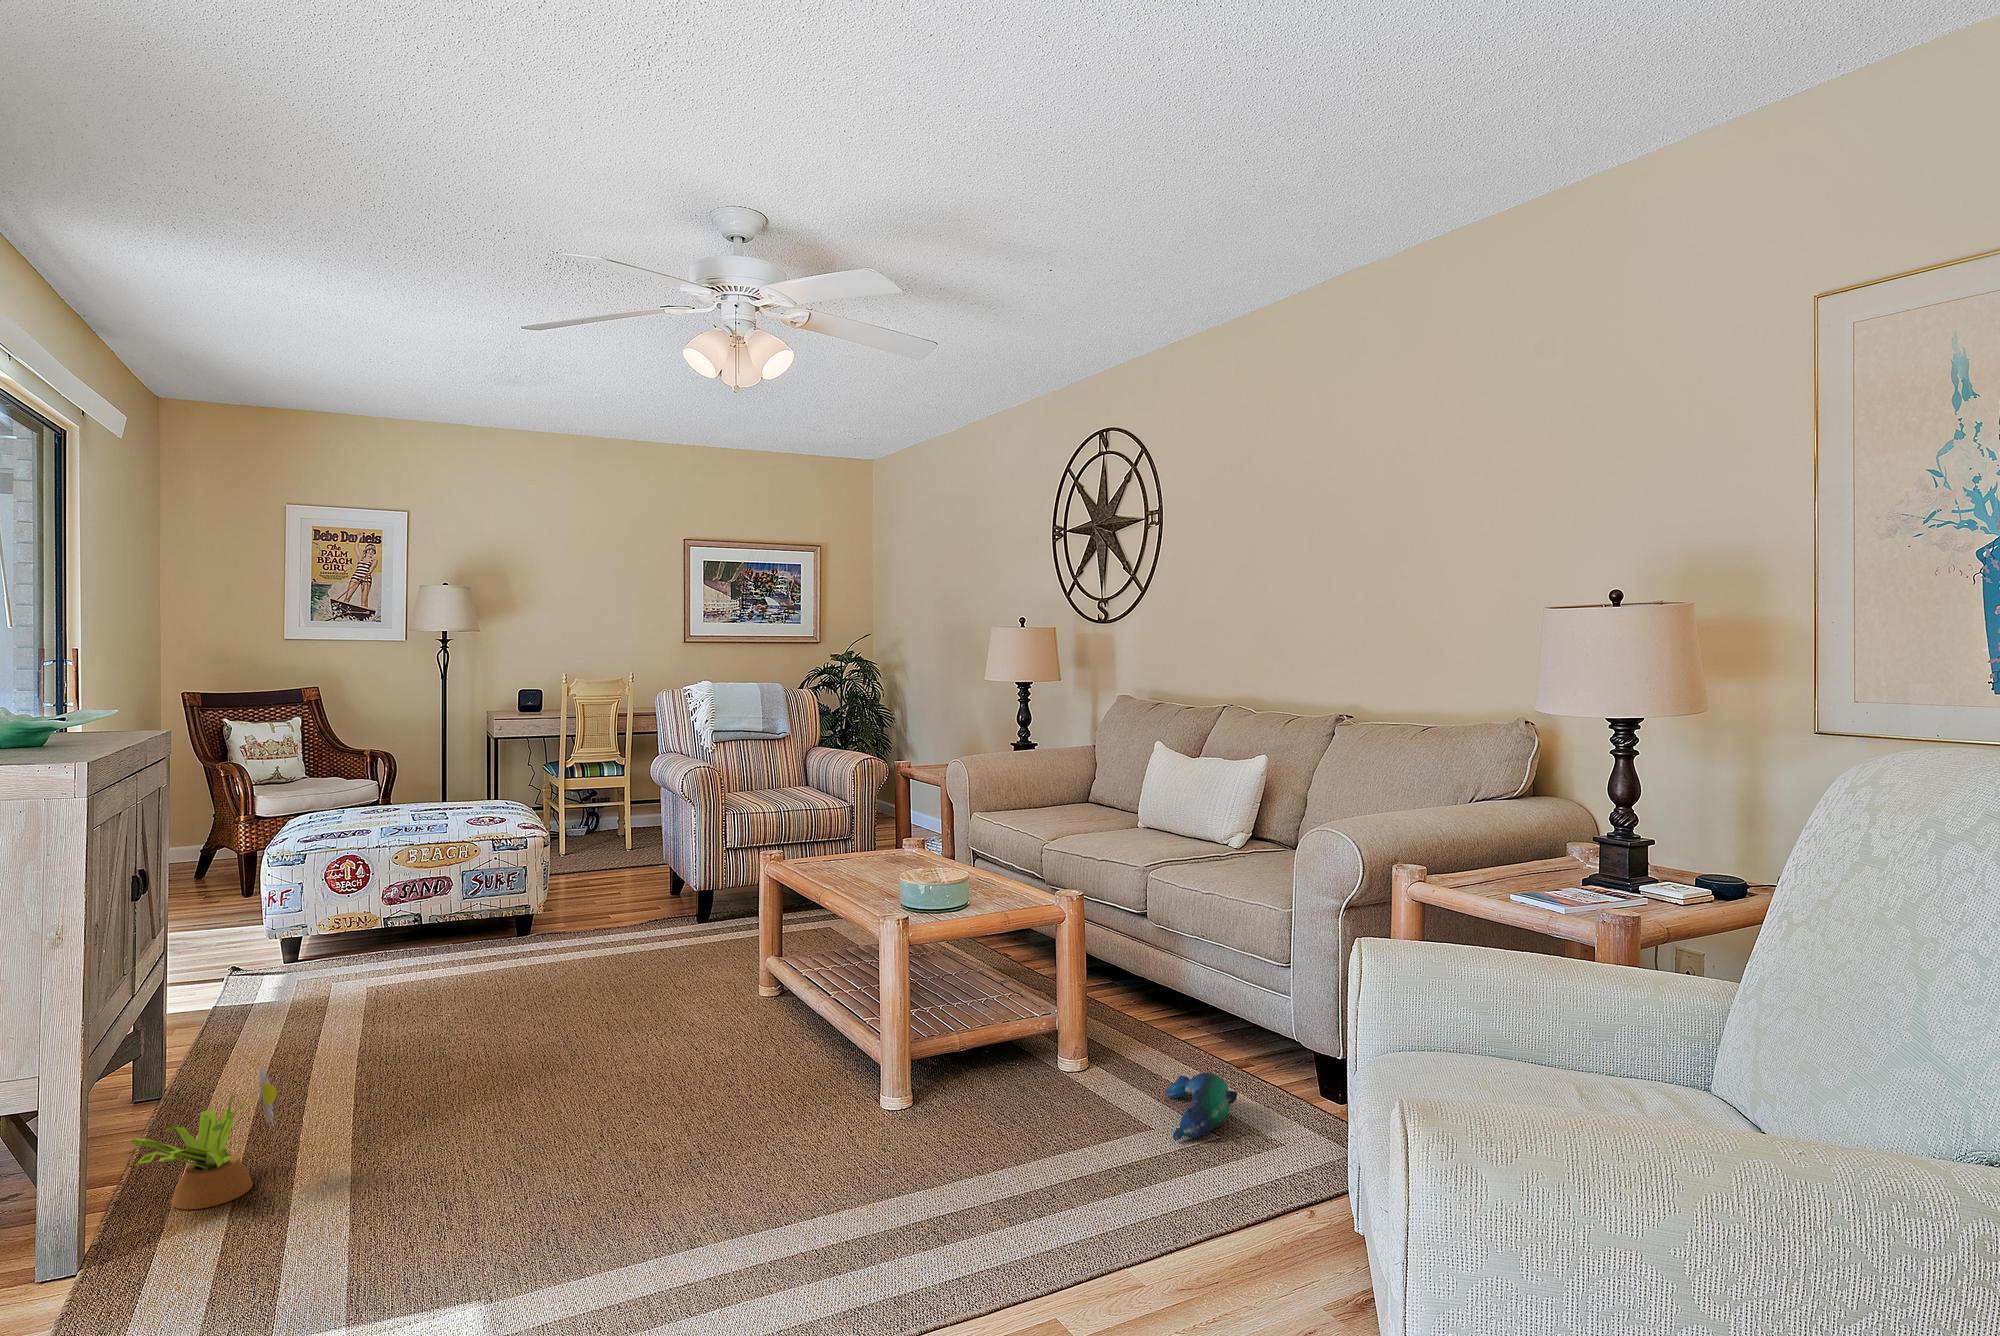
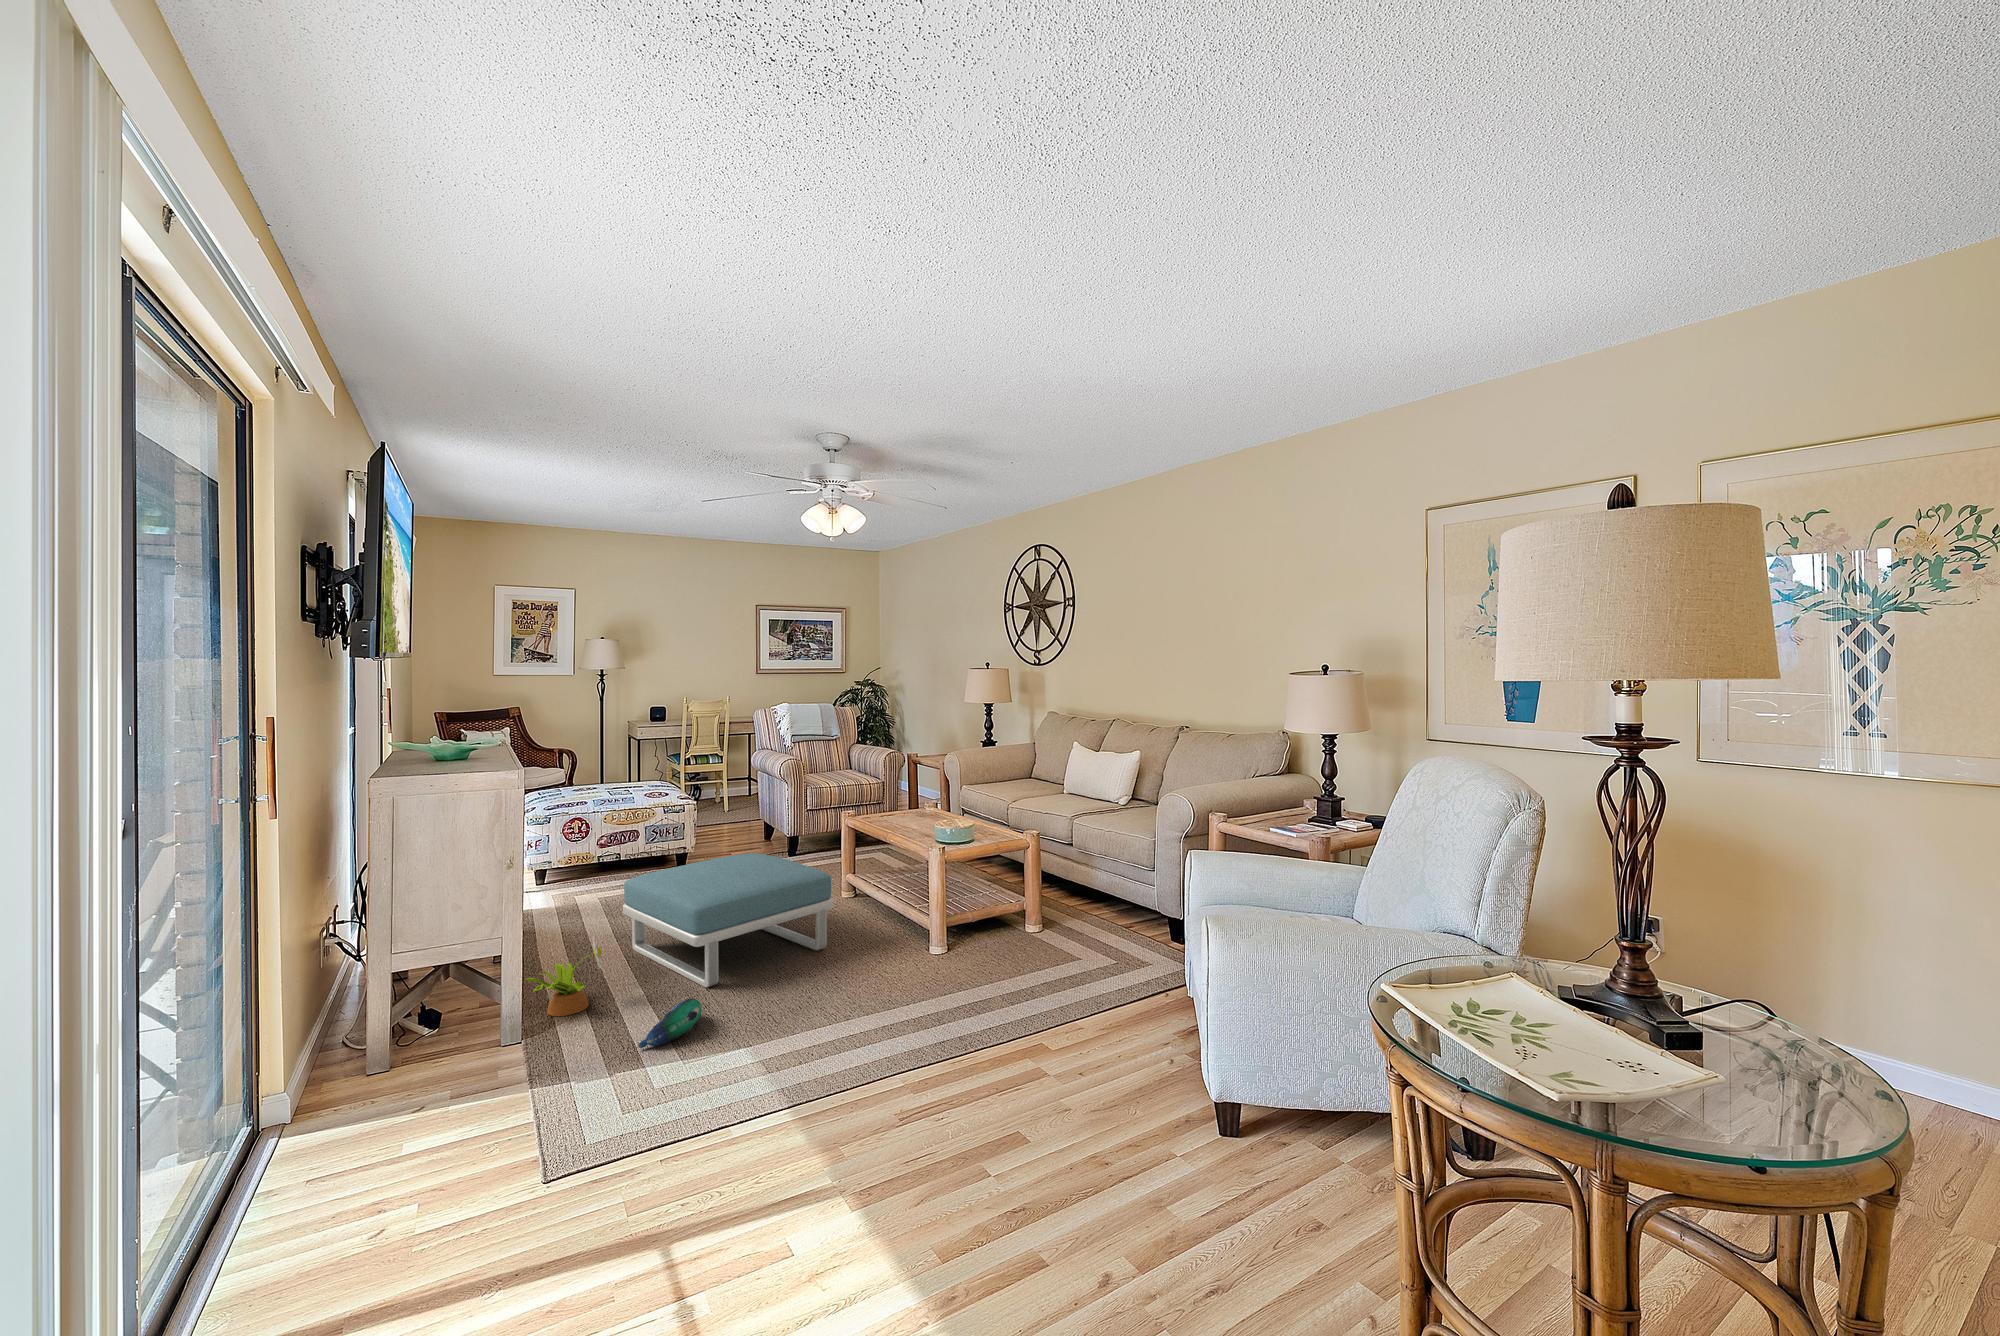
footstool: none [359,920,716,1160] -> present [623,853,833,987]
plush toy: present [1165,1073,1238,1140] -> present [638,998,702,1048]

